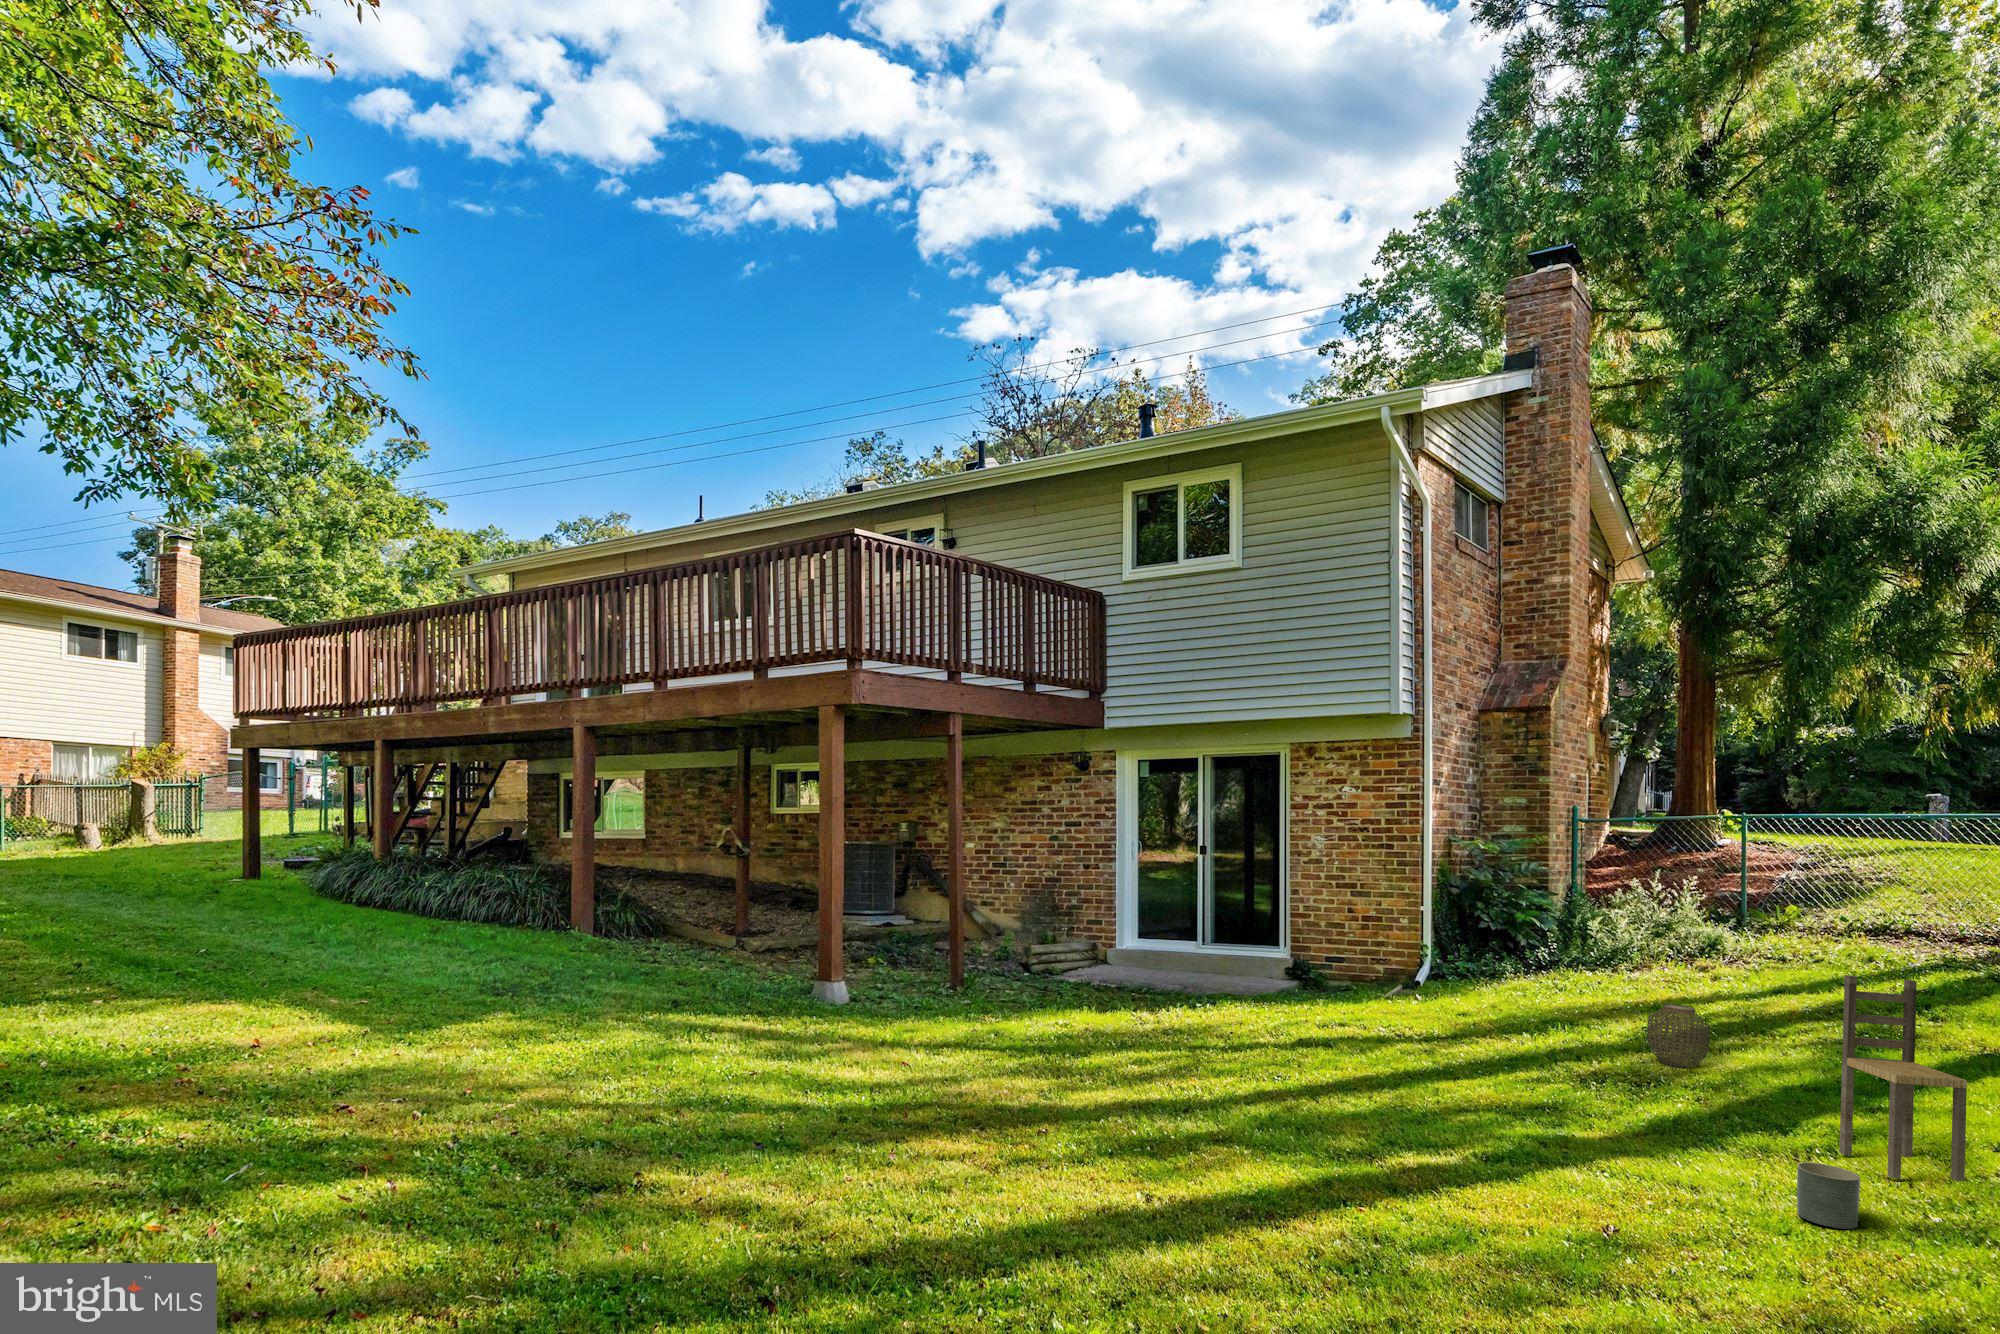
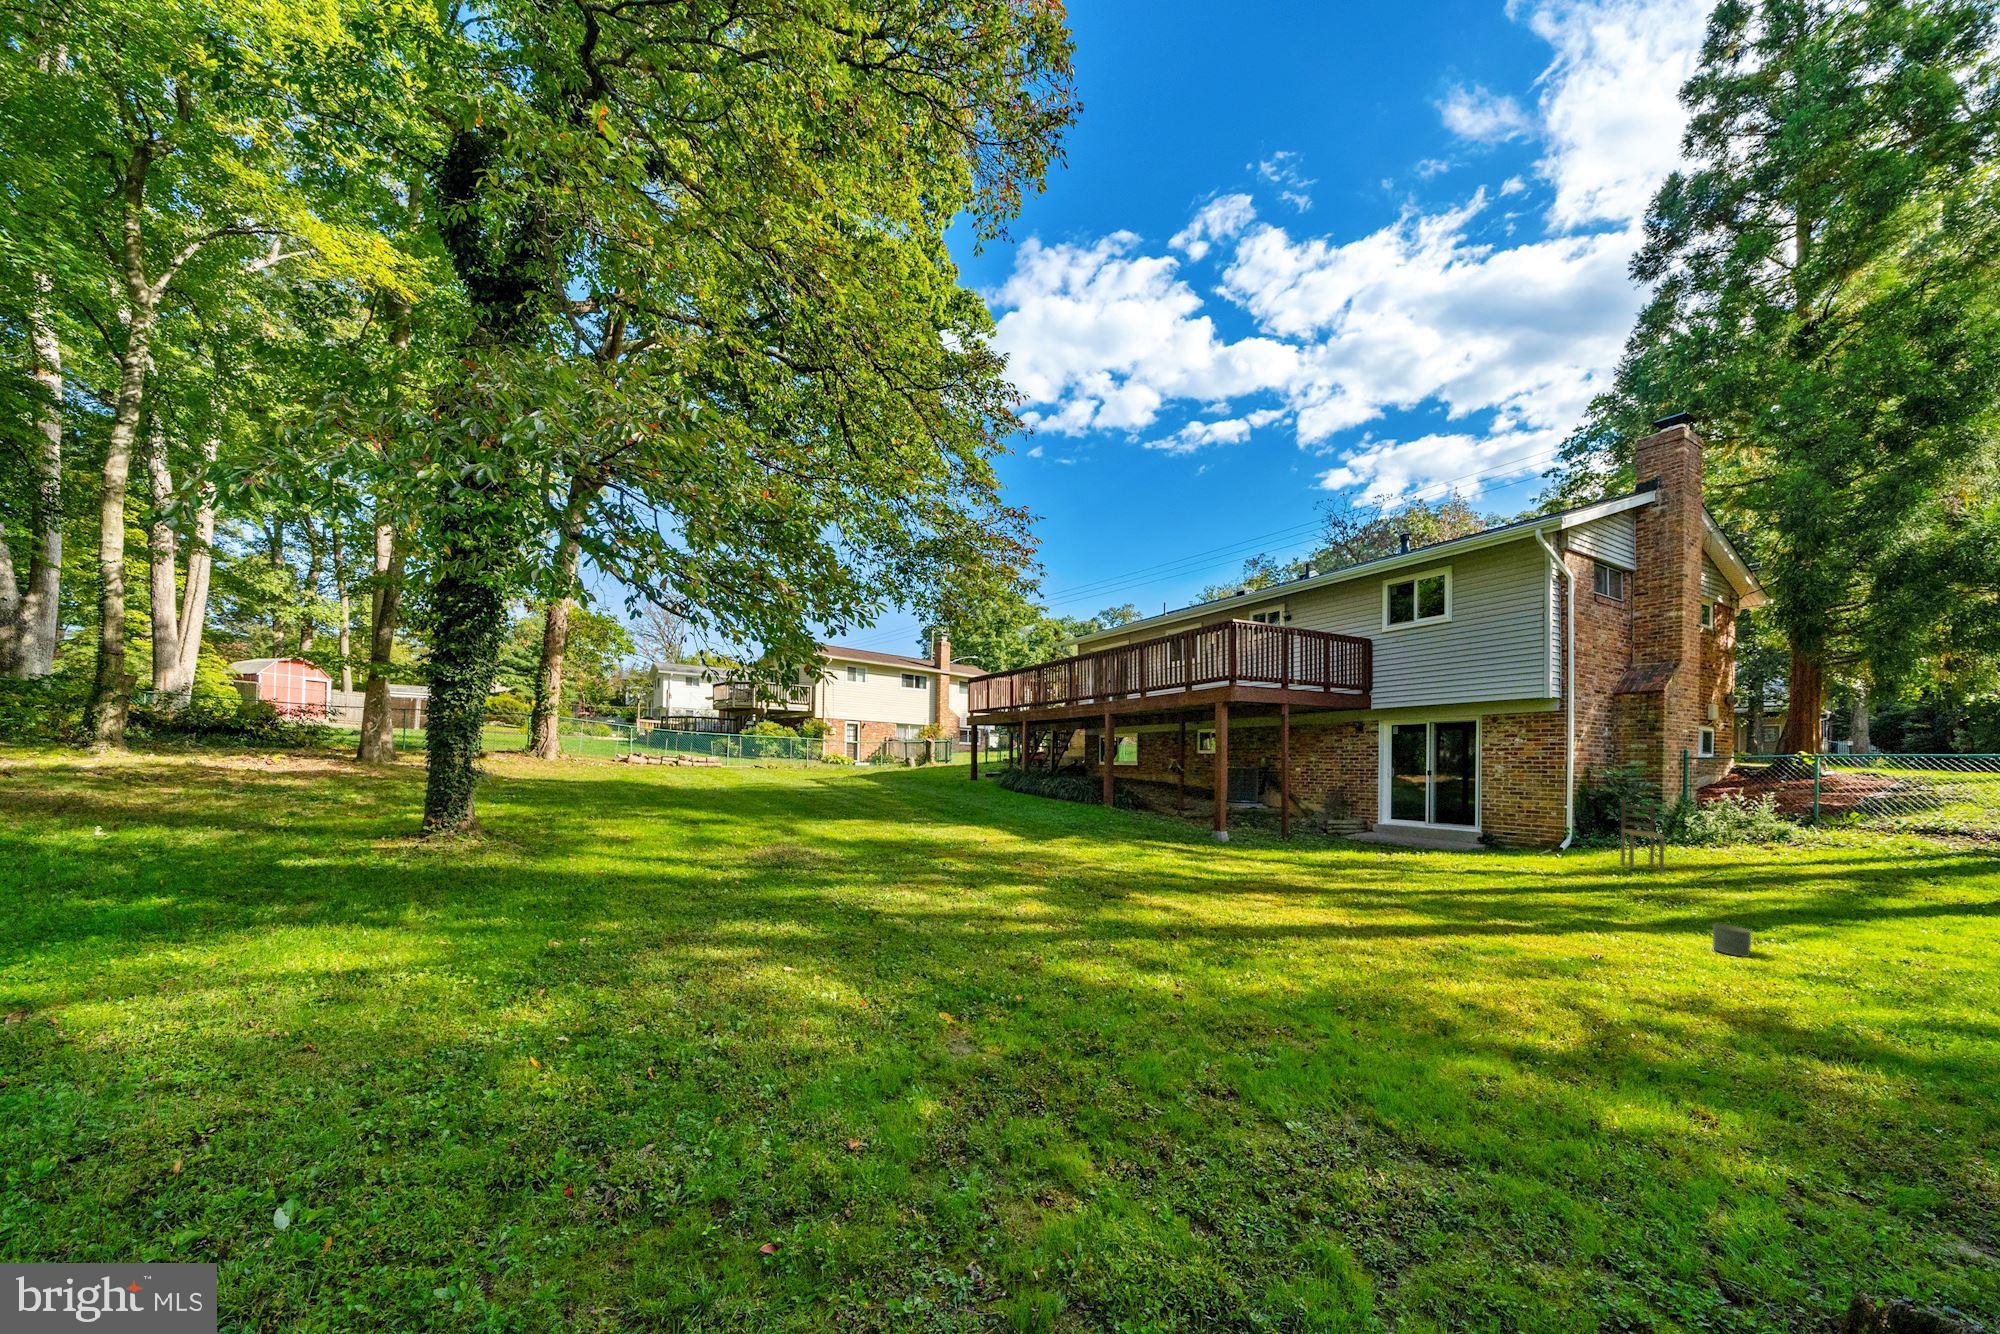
chair: present [1840,975,1967,1181] -> present [1620,799,1664,872]
woven basket: present [1647,1004,1710,1068] -> none [1691,860,1734,896]

